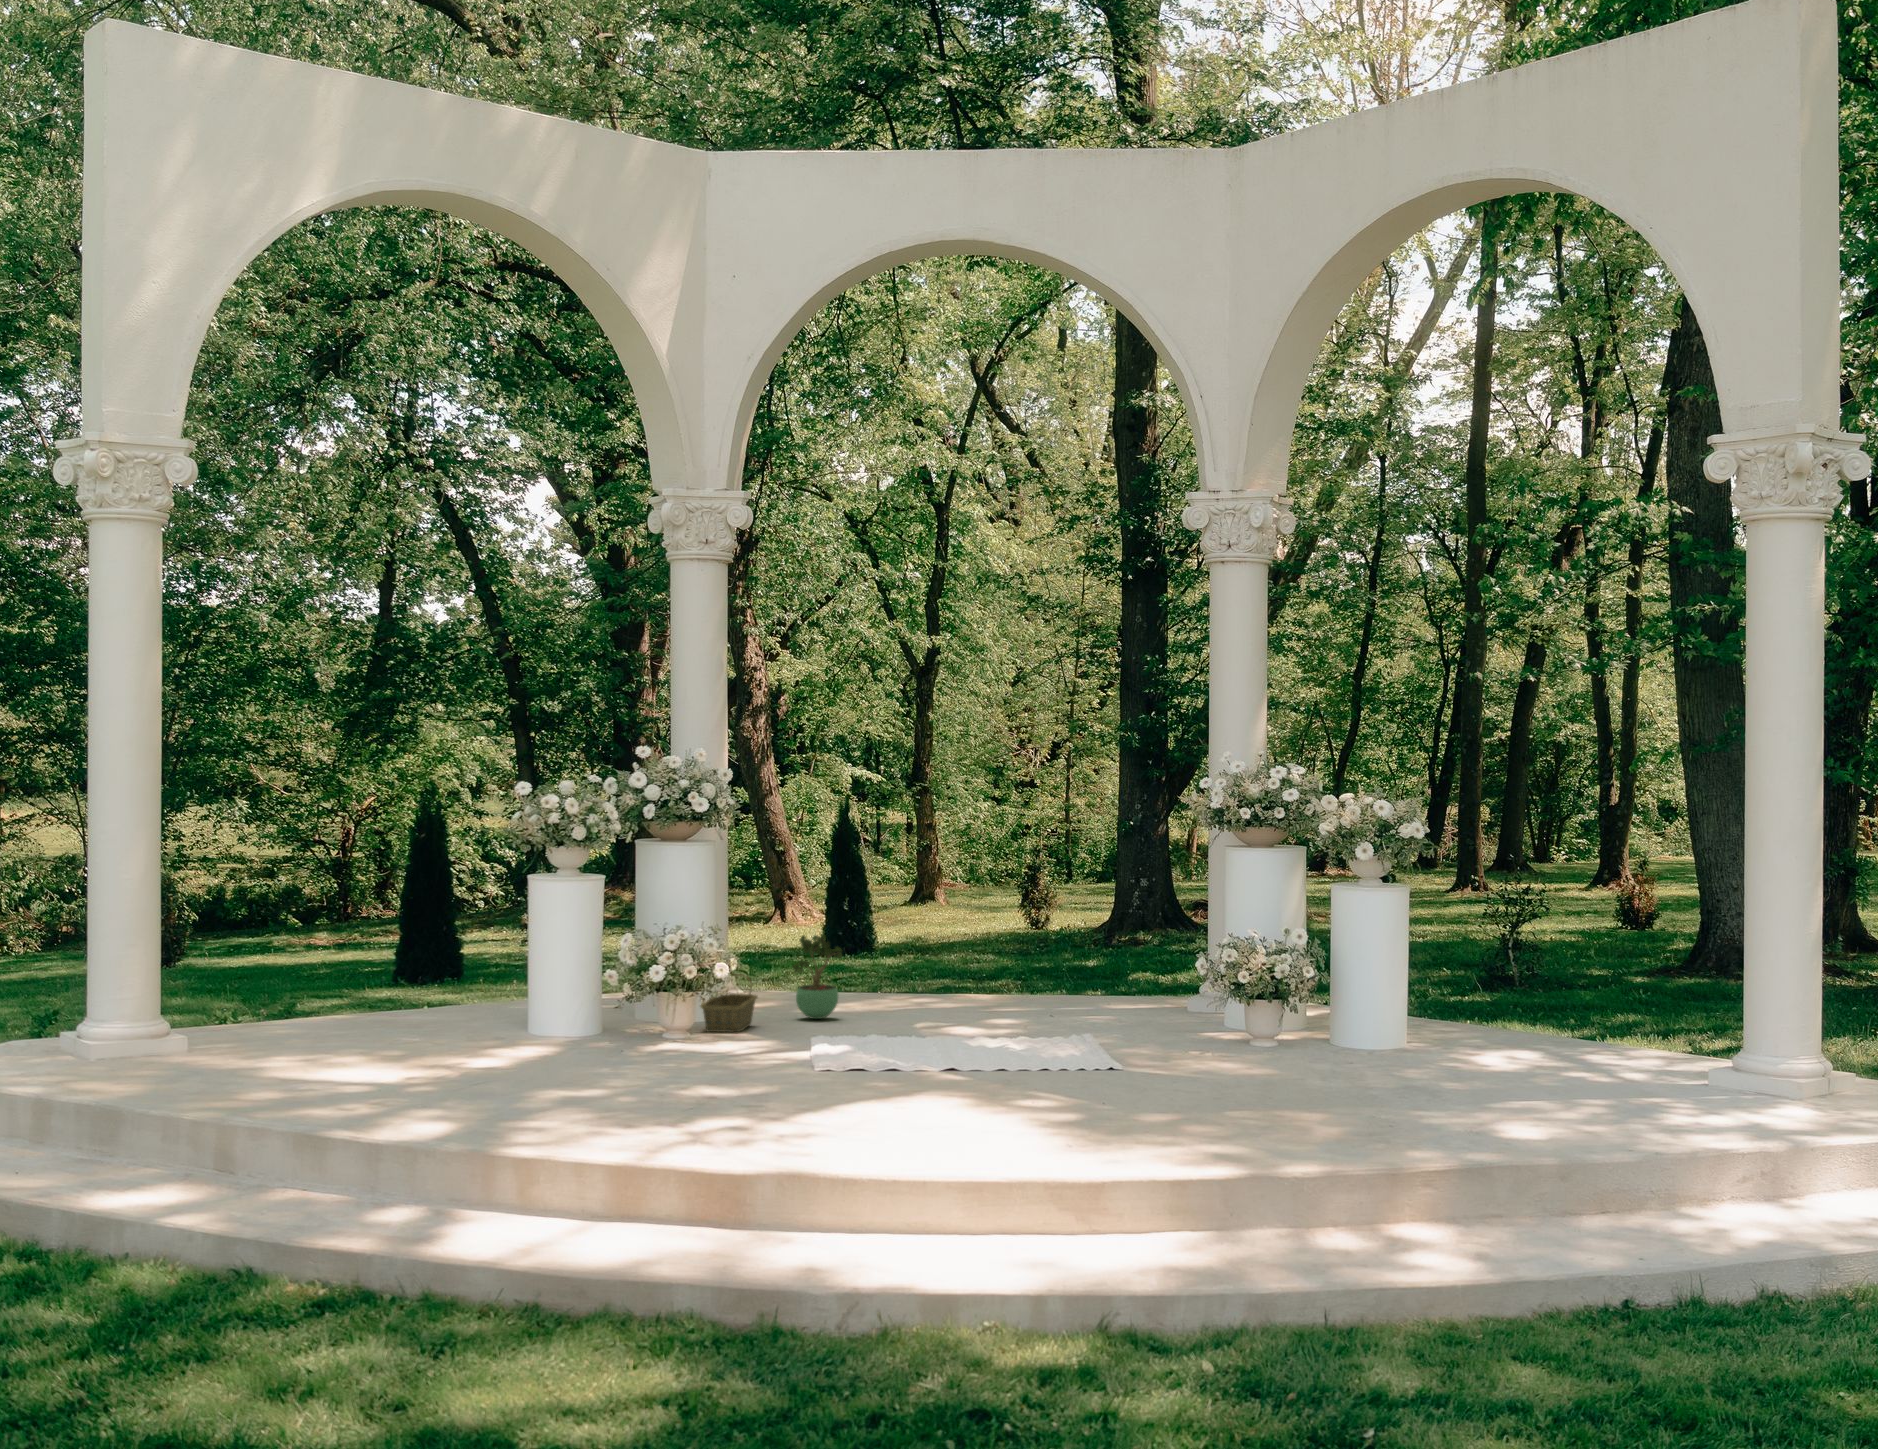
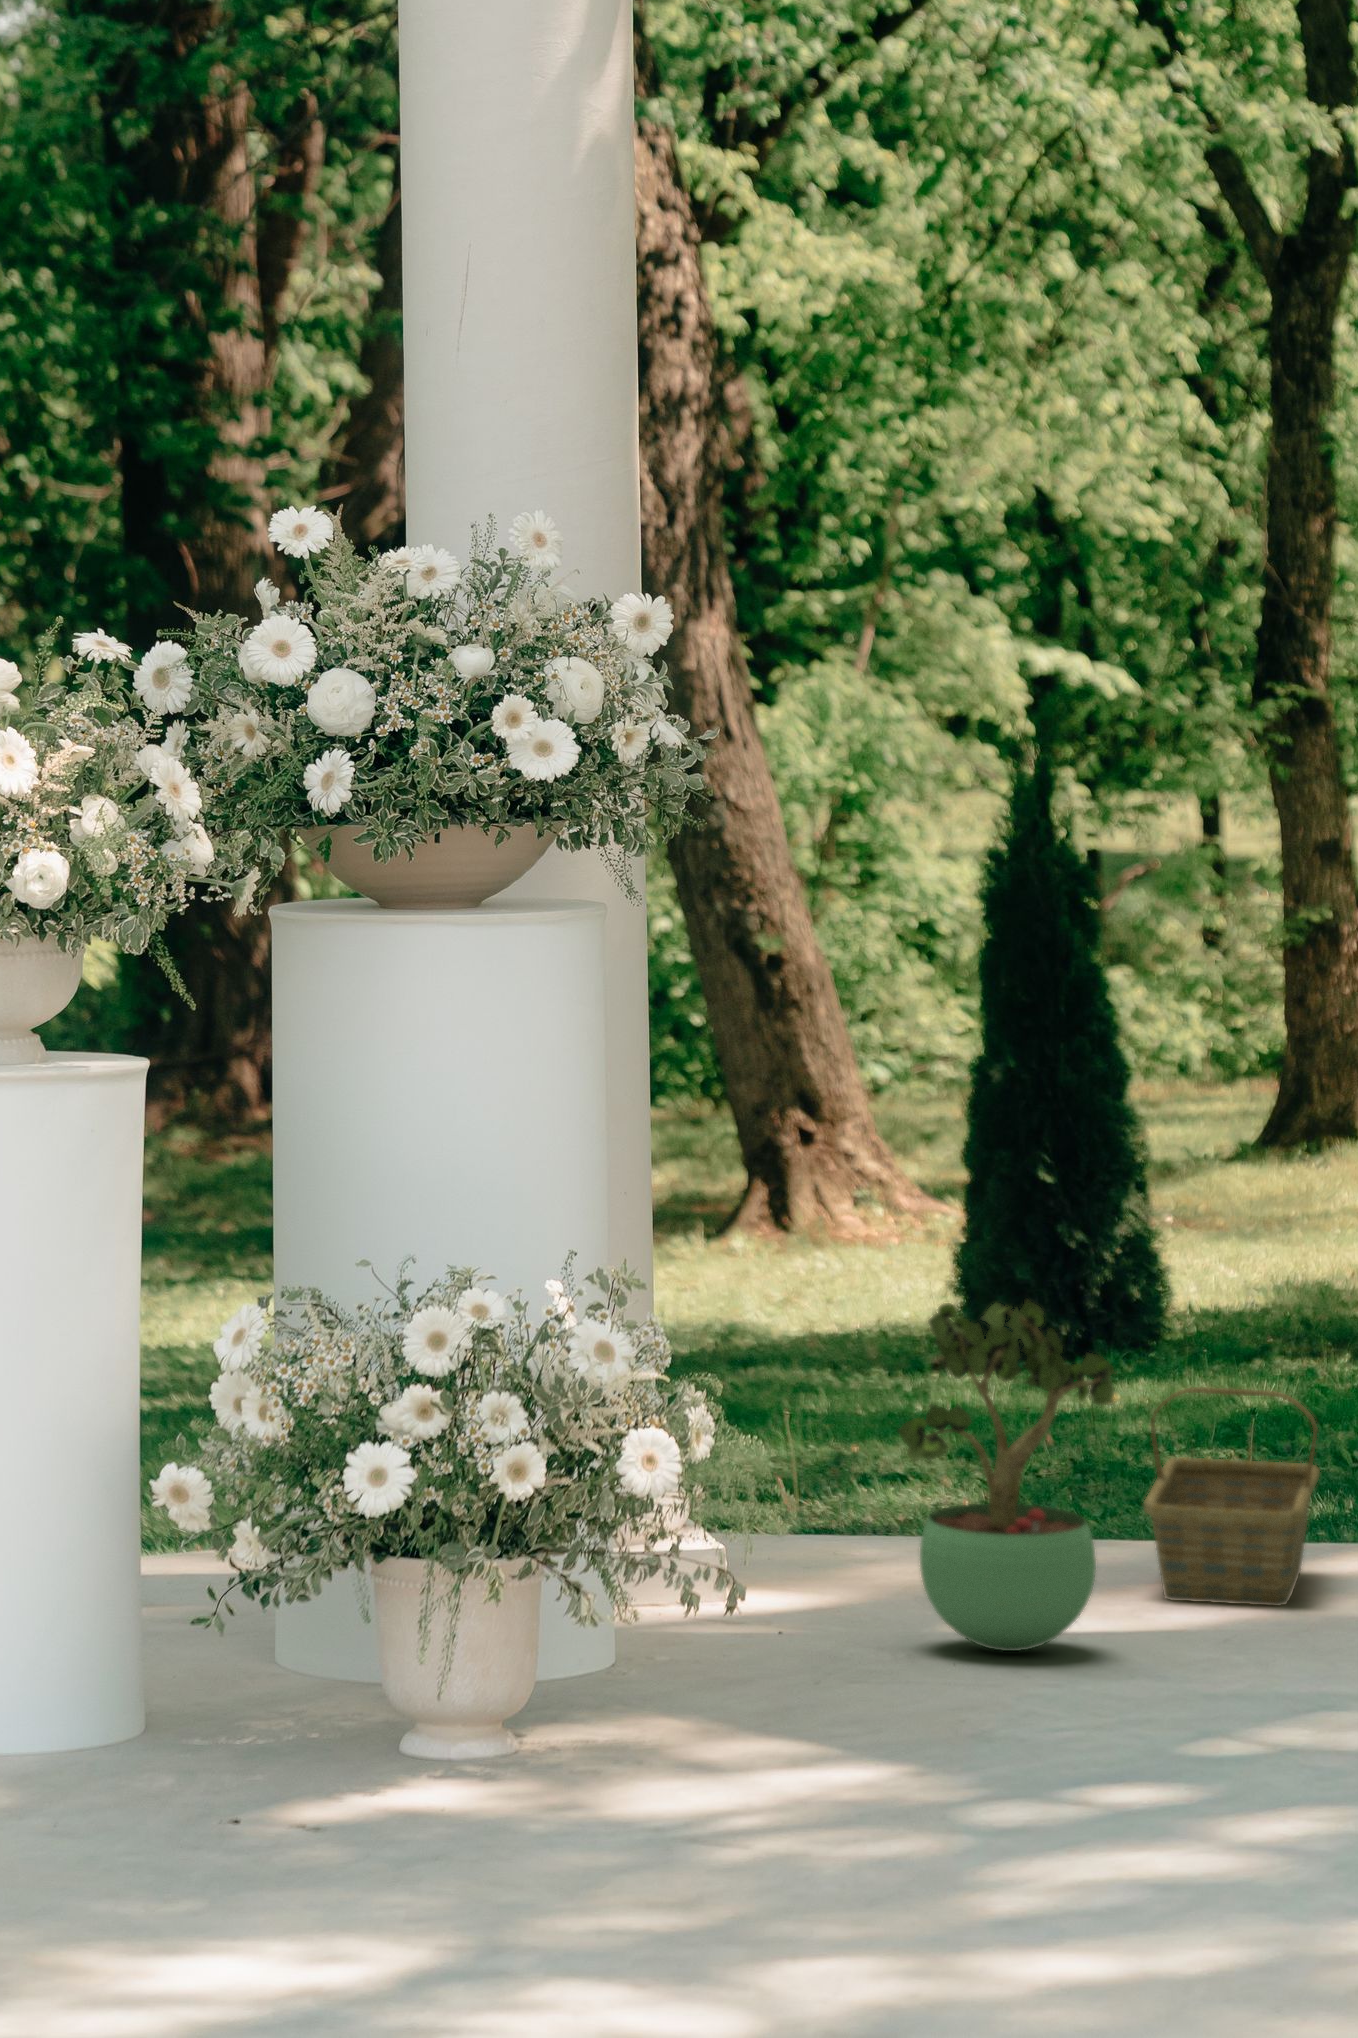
basket: present [701,974,757,1032] -> present [1144,1387,1320,1606]

